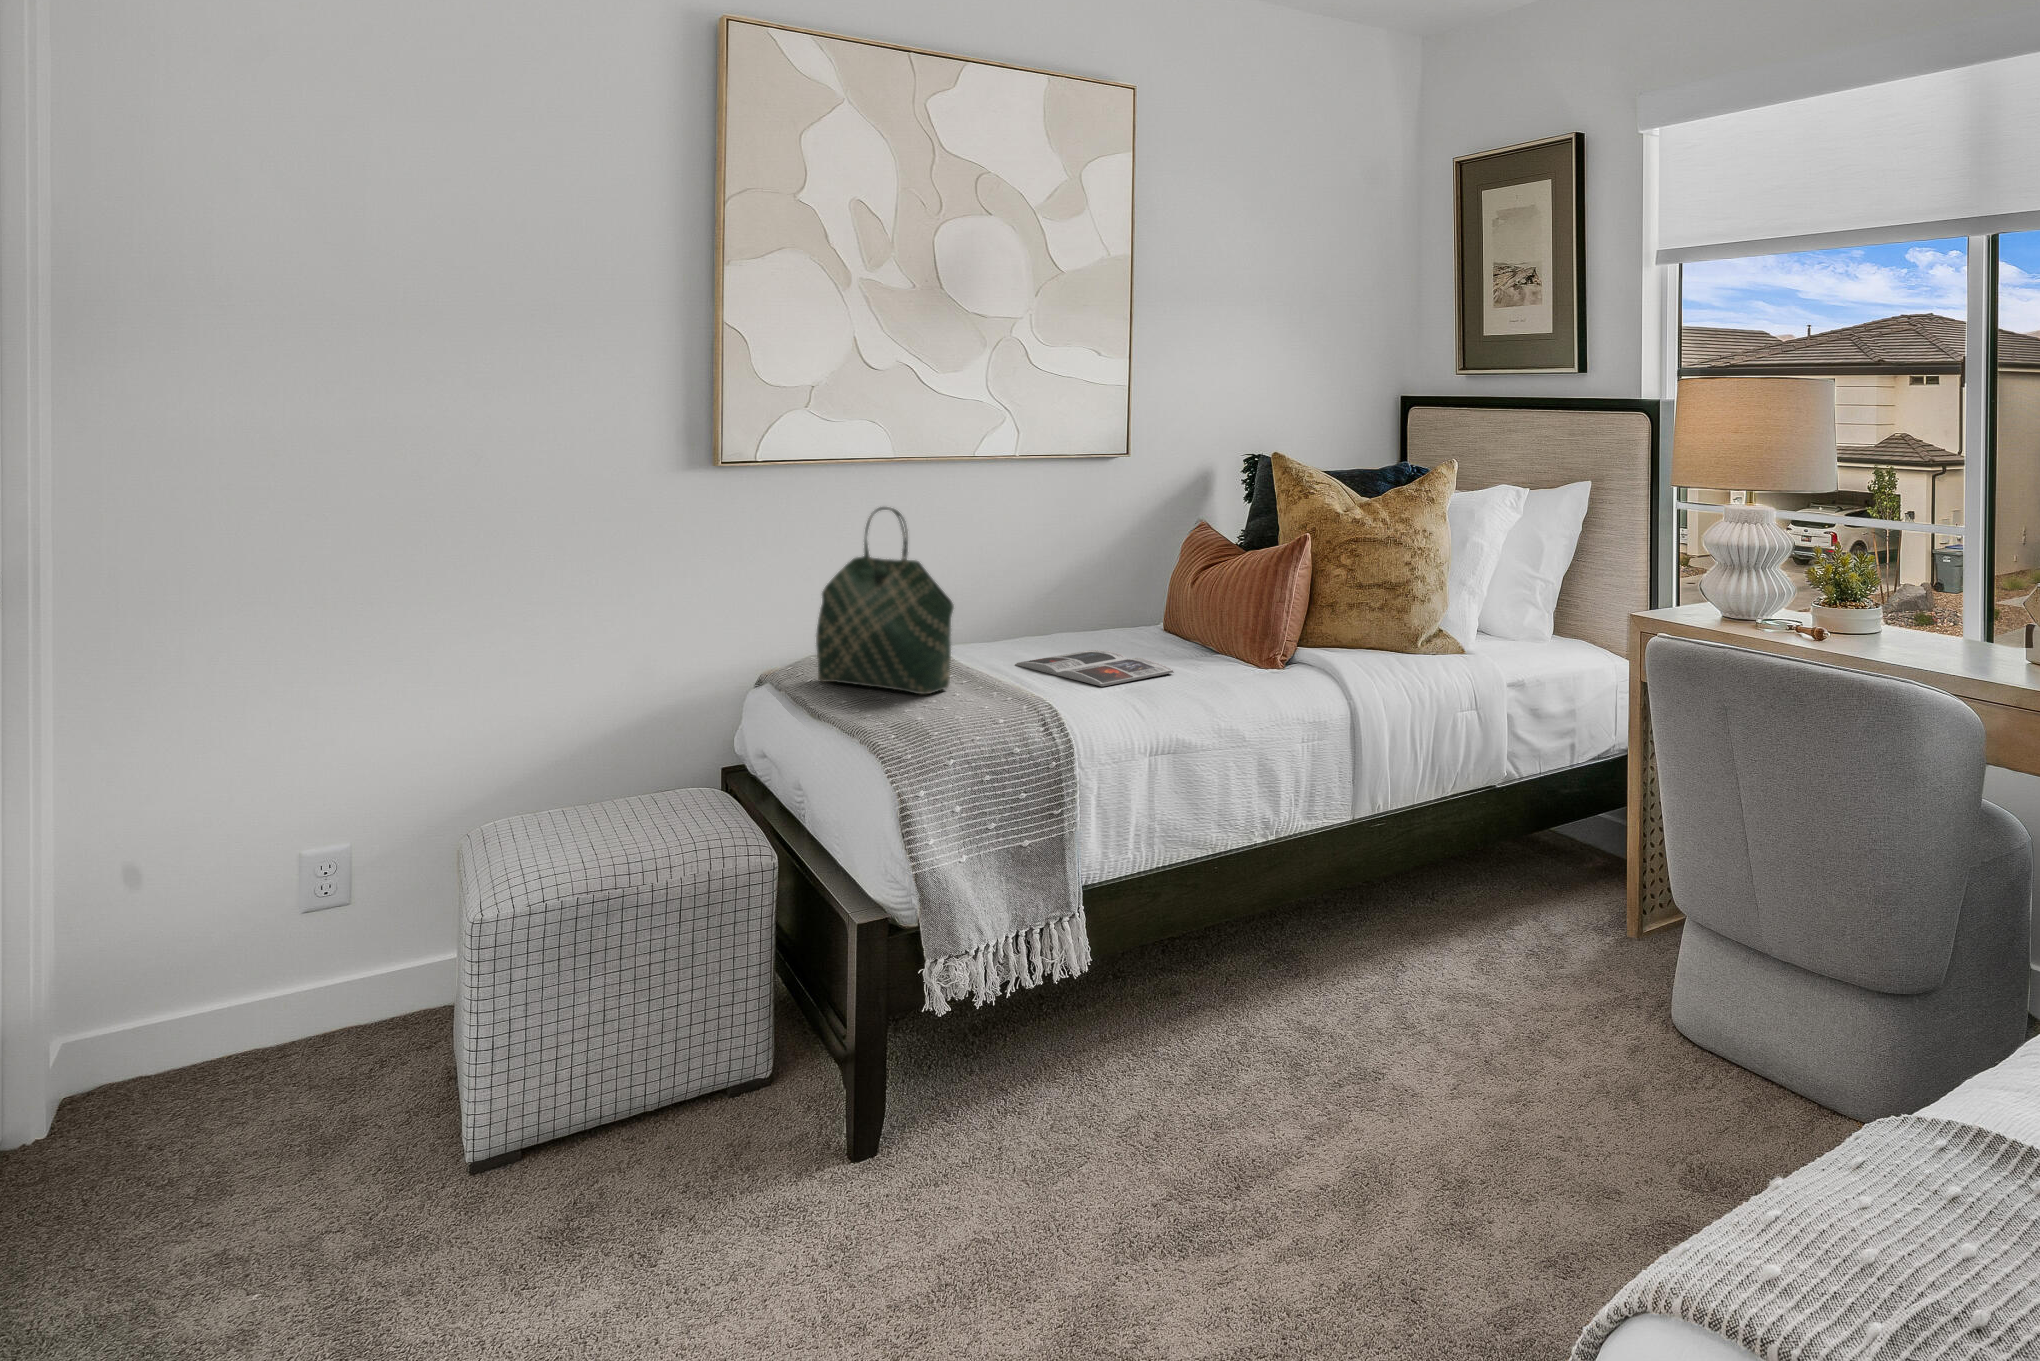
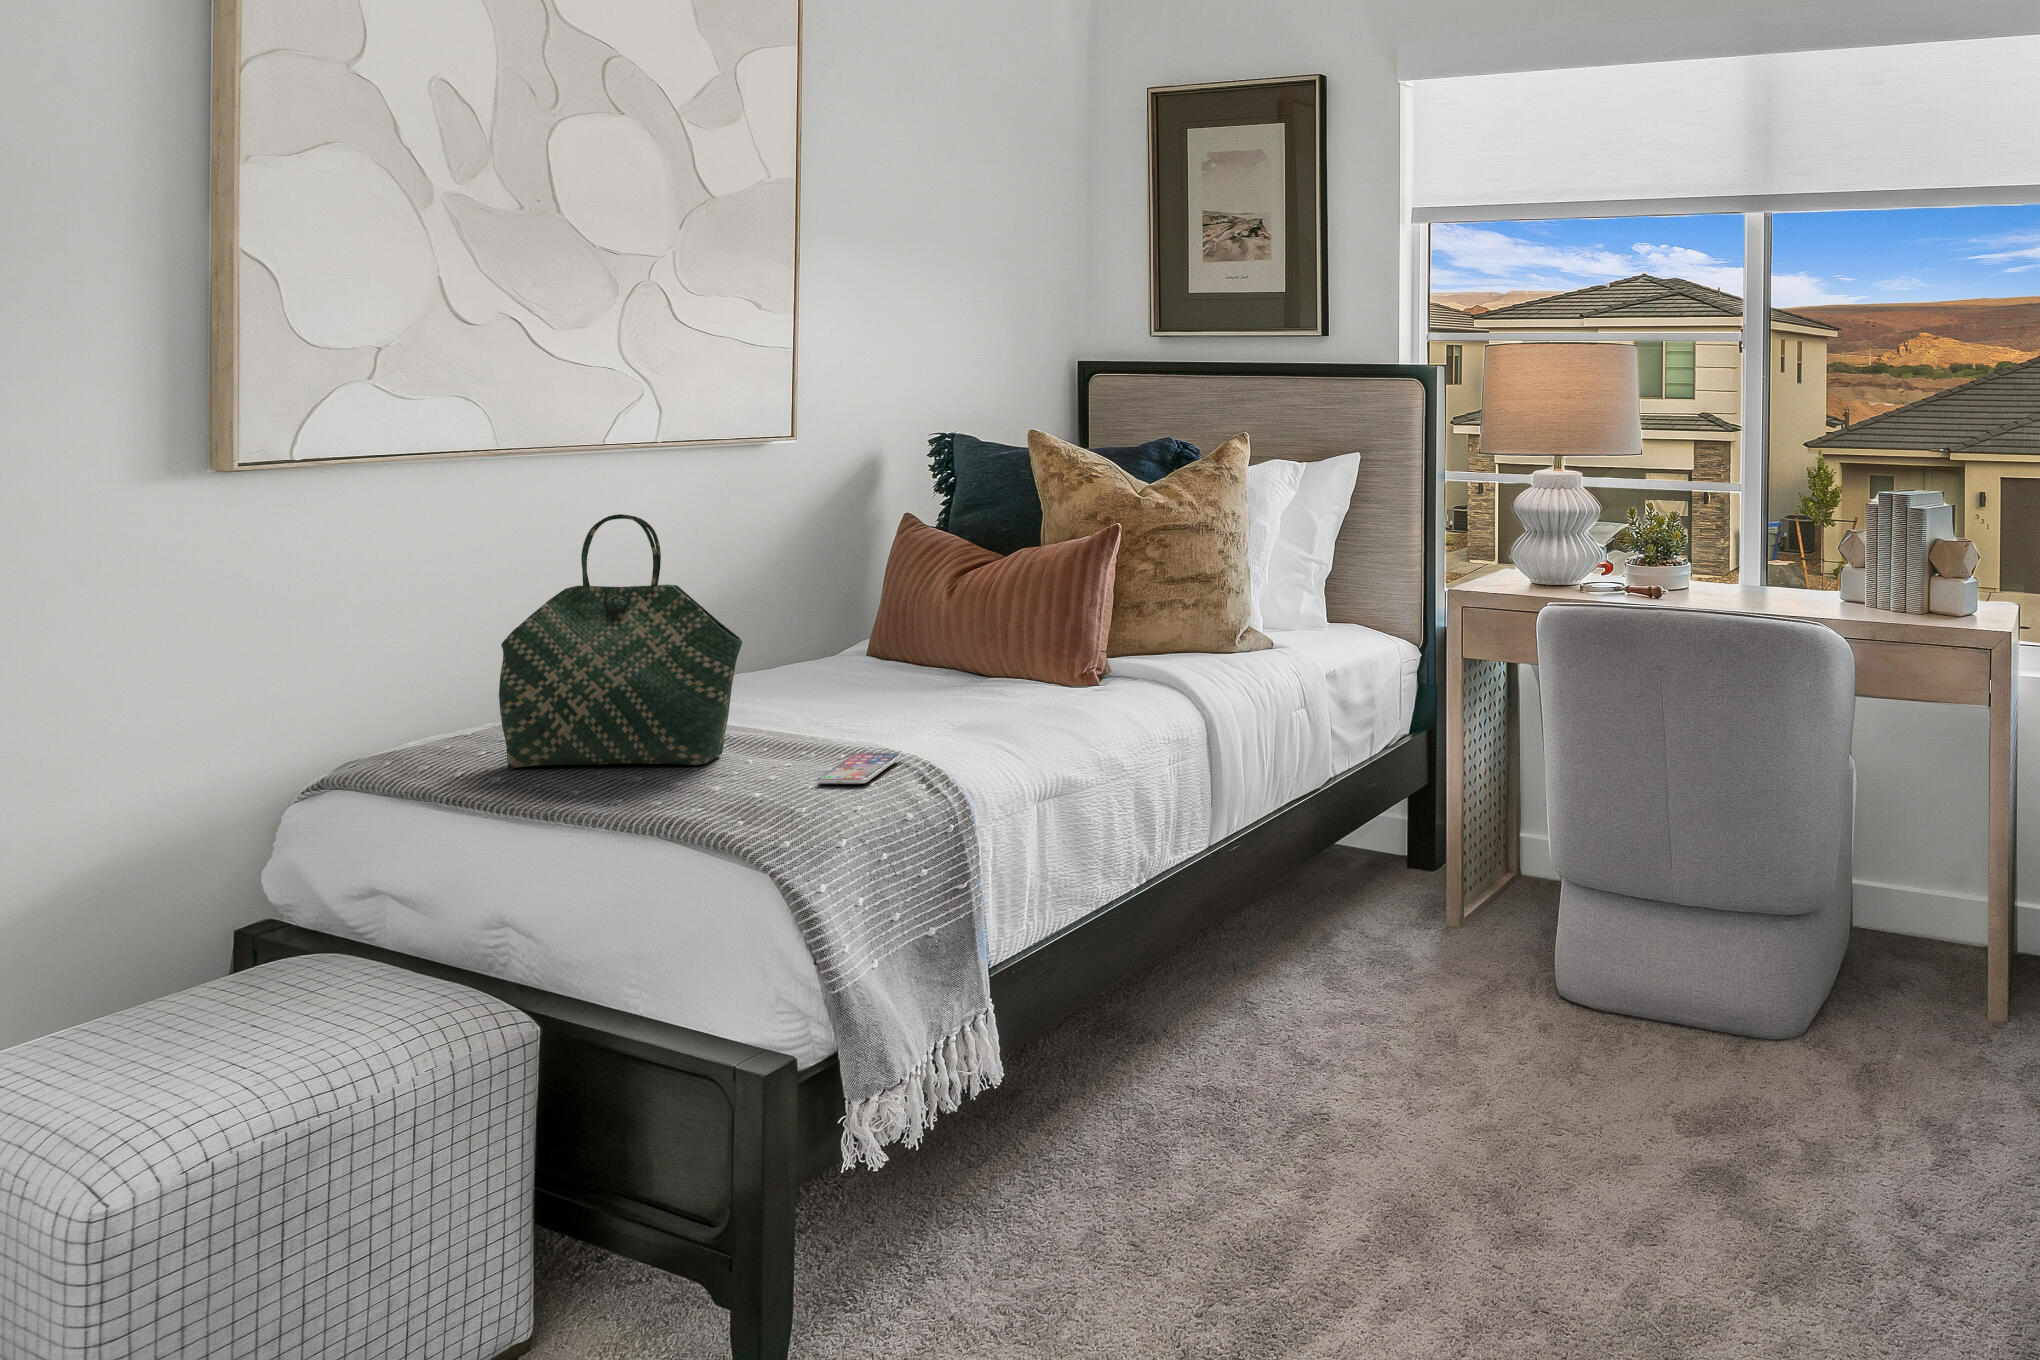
magazine: present [1015,650,1174,687] -> none [761,686,989,727]
smartphone: none [970,700,1047,722] -> present [817,753,901,784]

